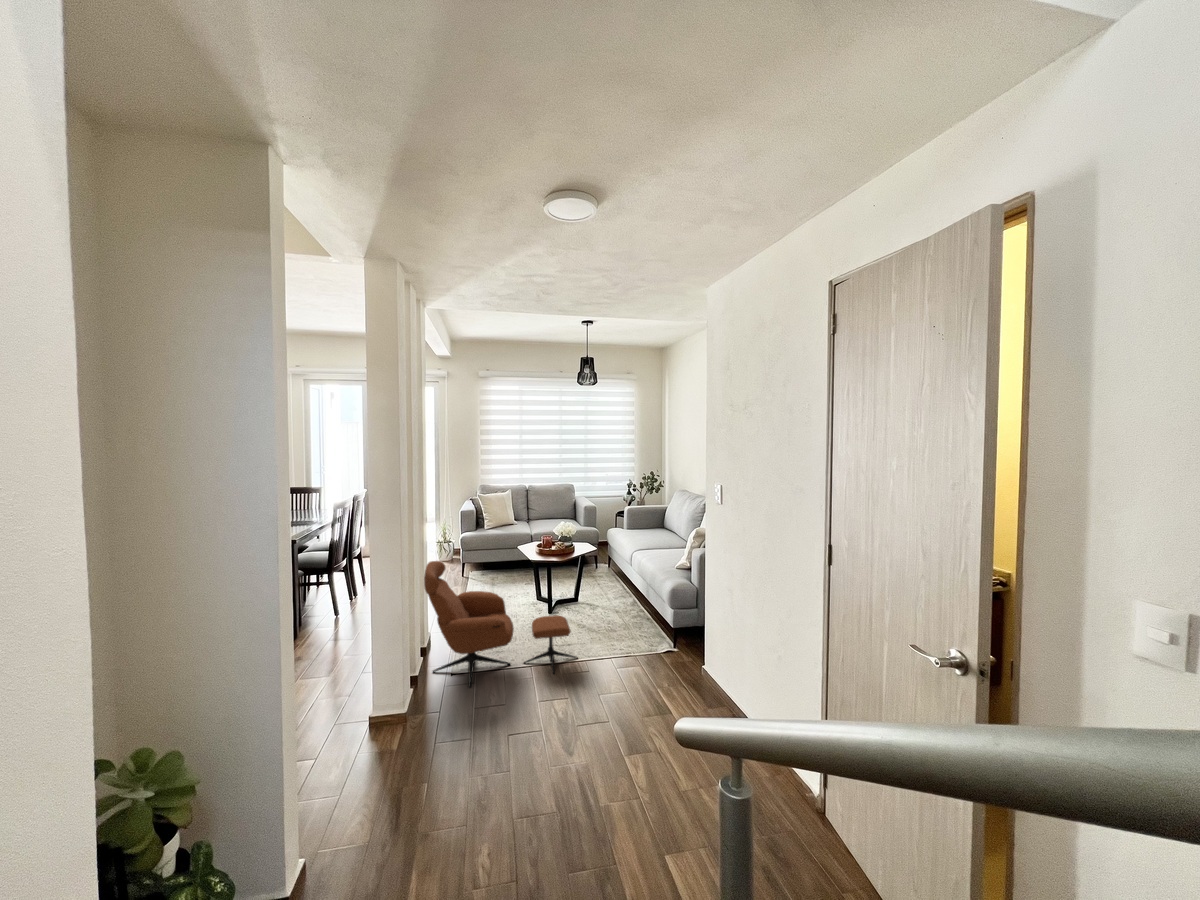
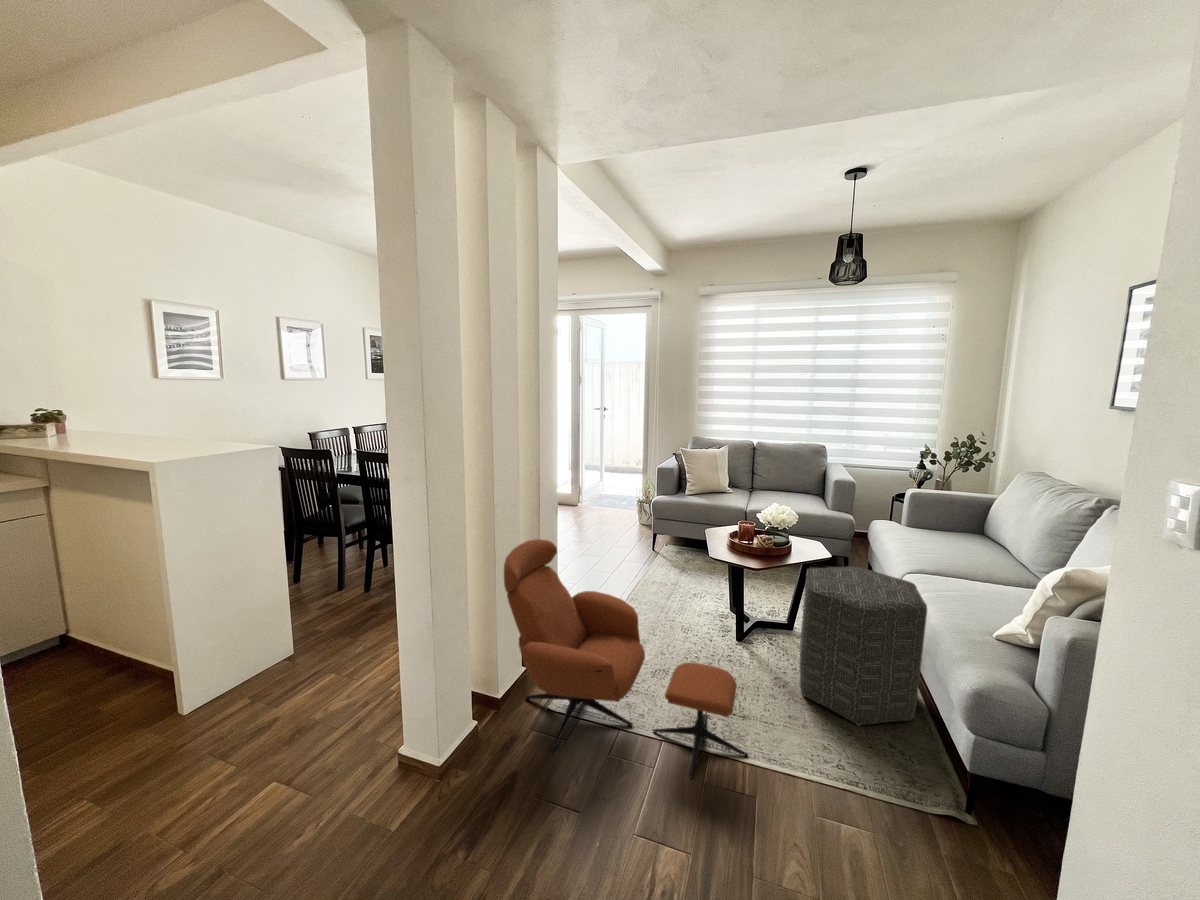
ottoman: none [588,551,648,632] -> present [800,566,927,726]

